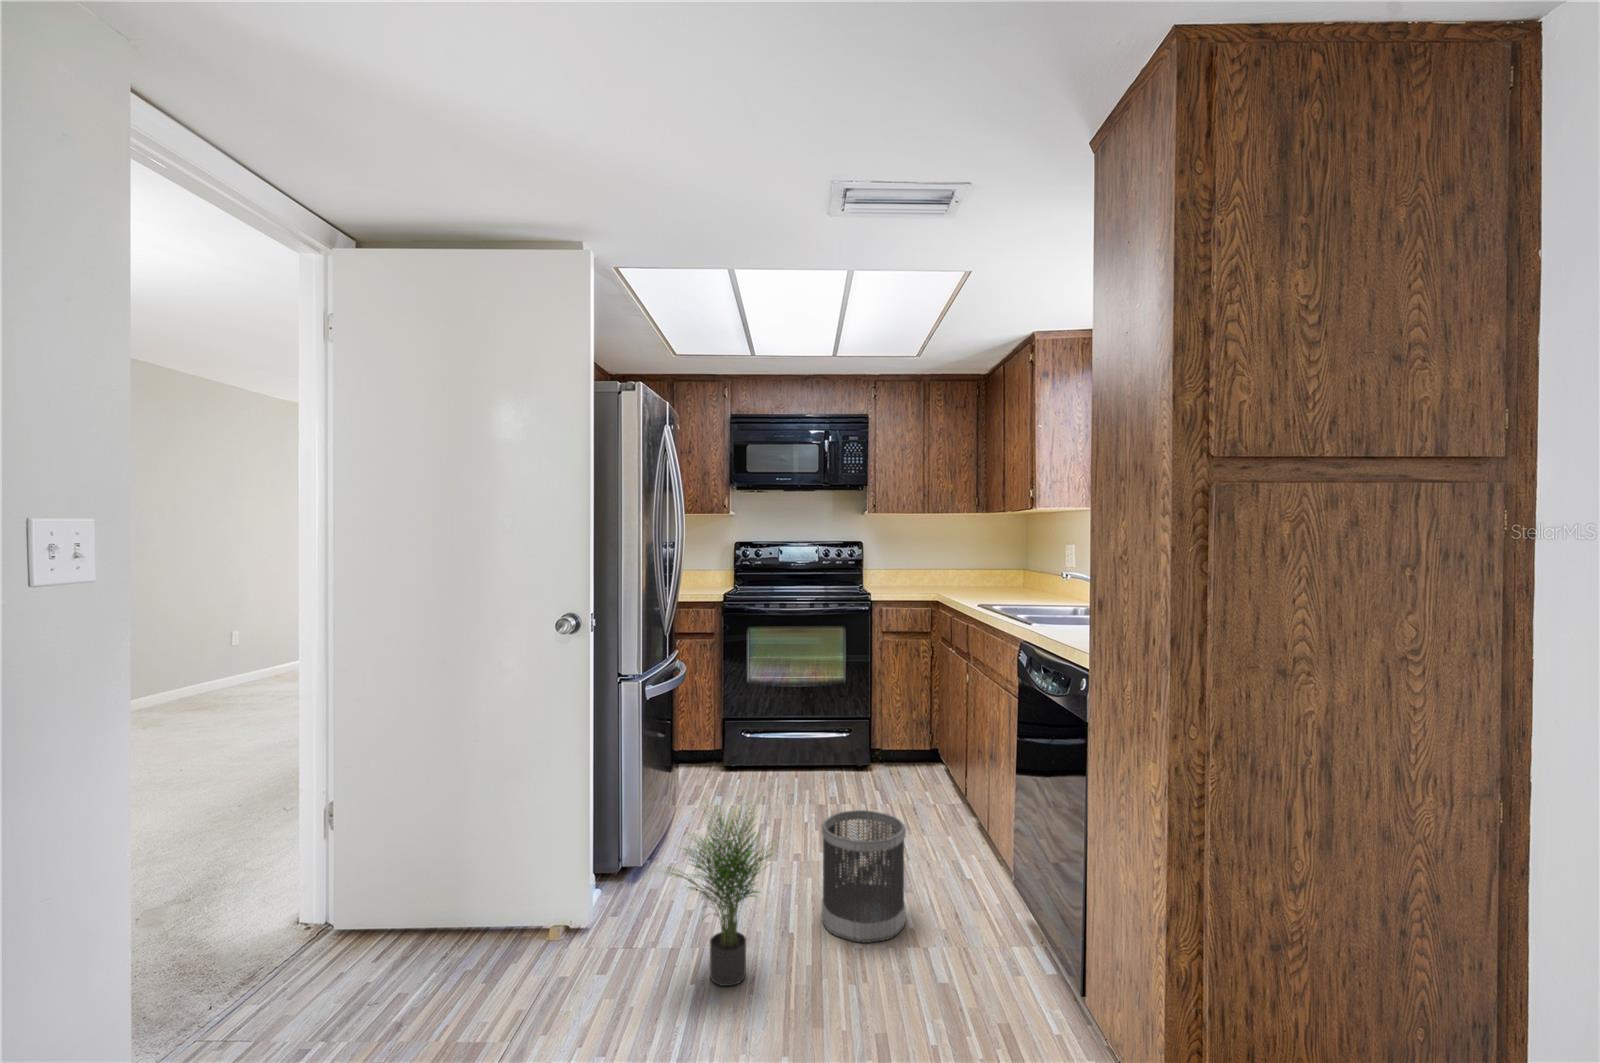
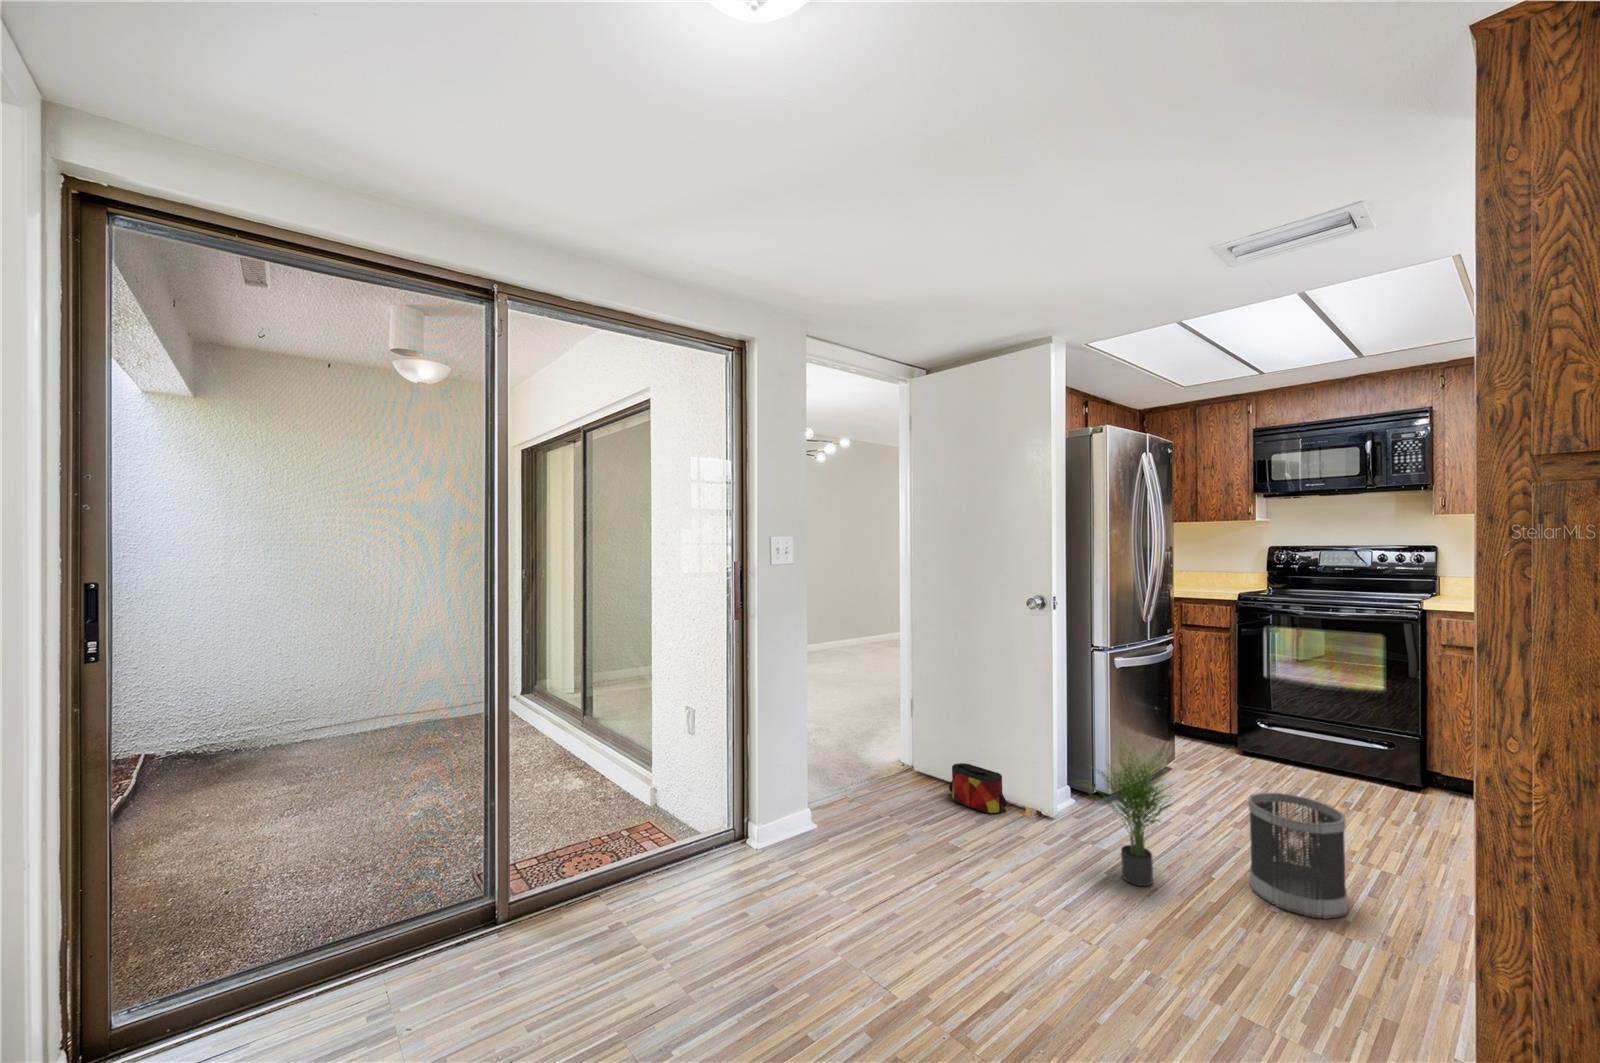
bag: none [417,891,523,965] -> present [949,763,1007,814]

